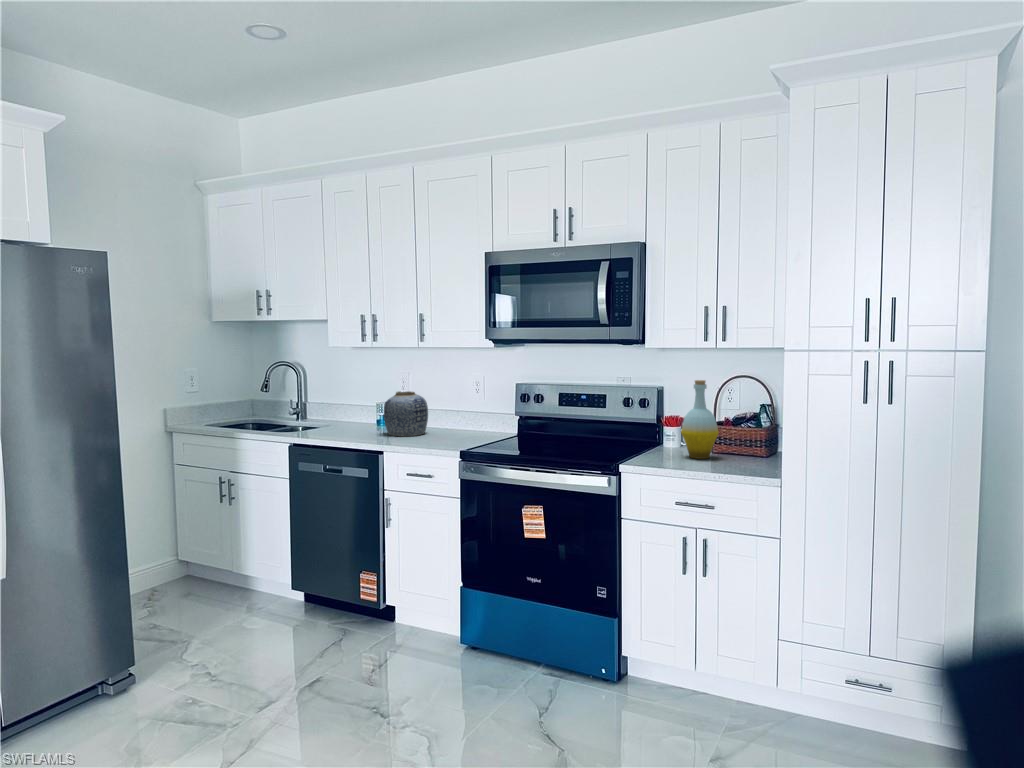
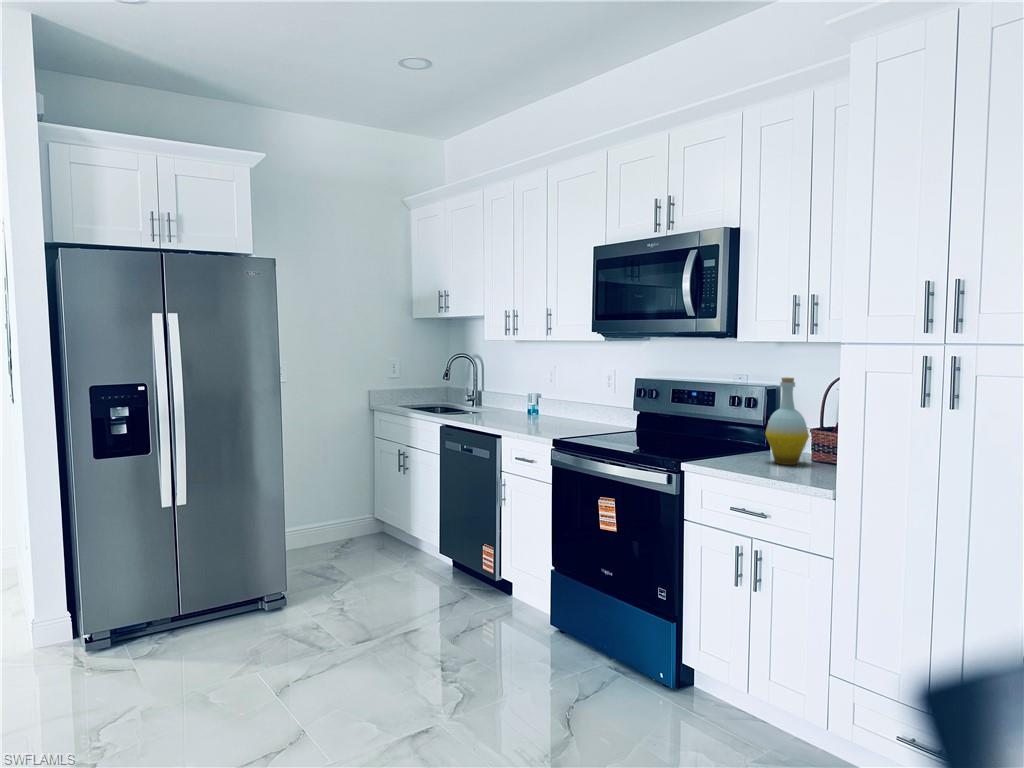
vase: present [384,391,428,436] -> none [520,382,561,424]

